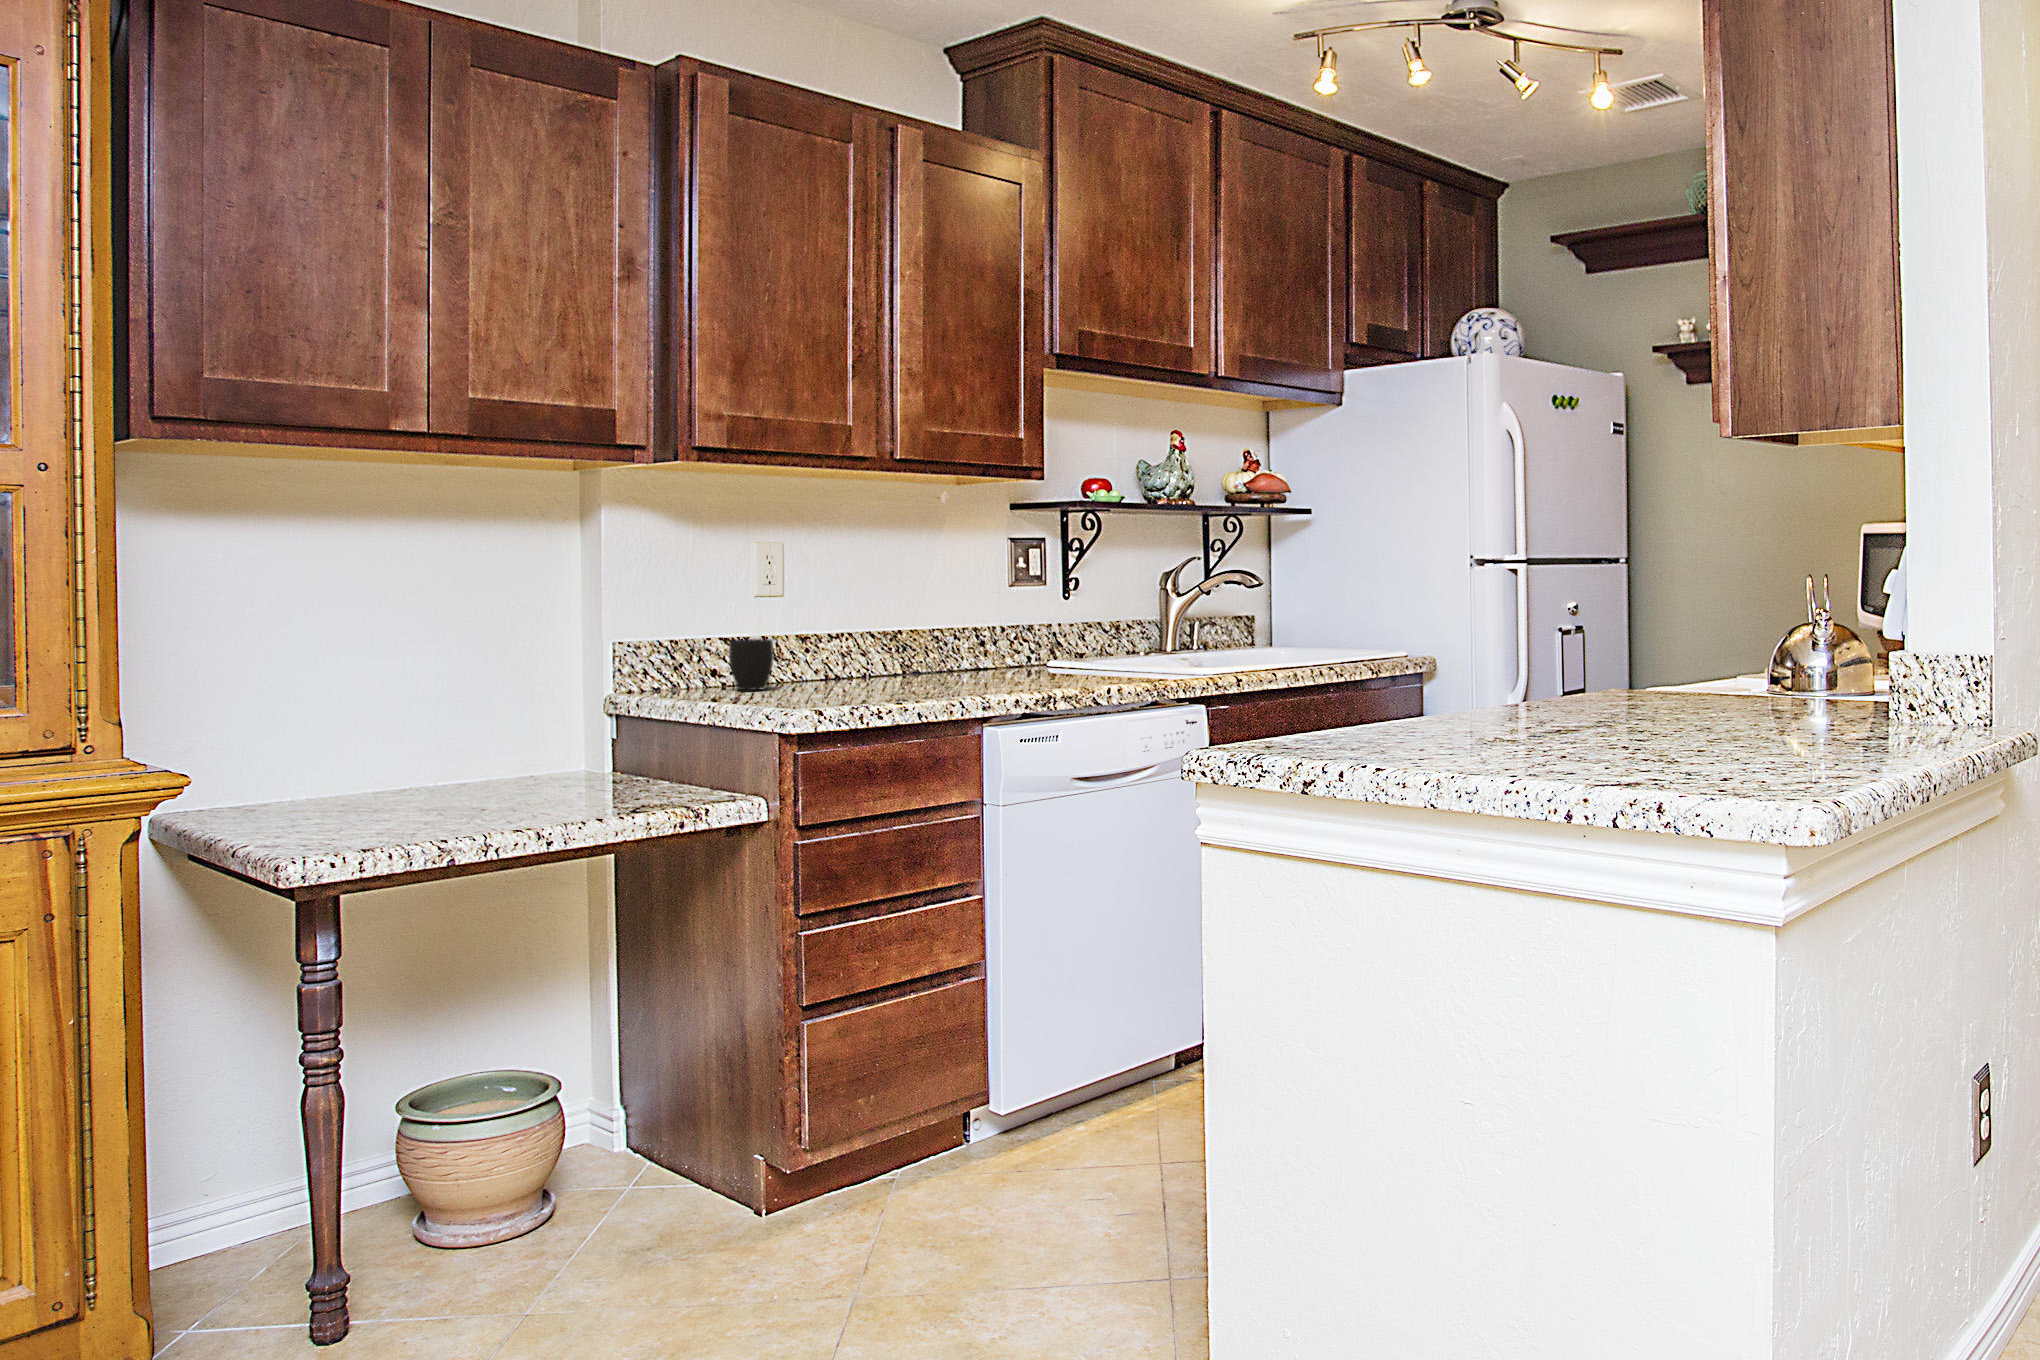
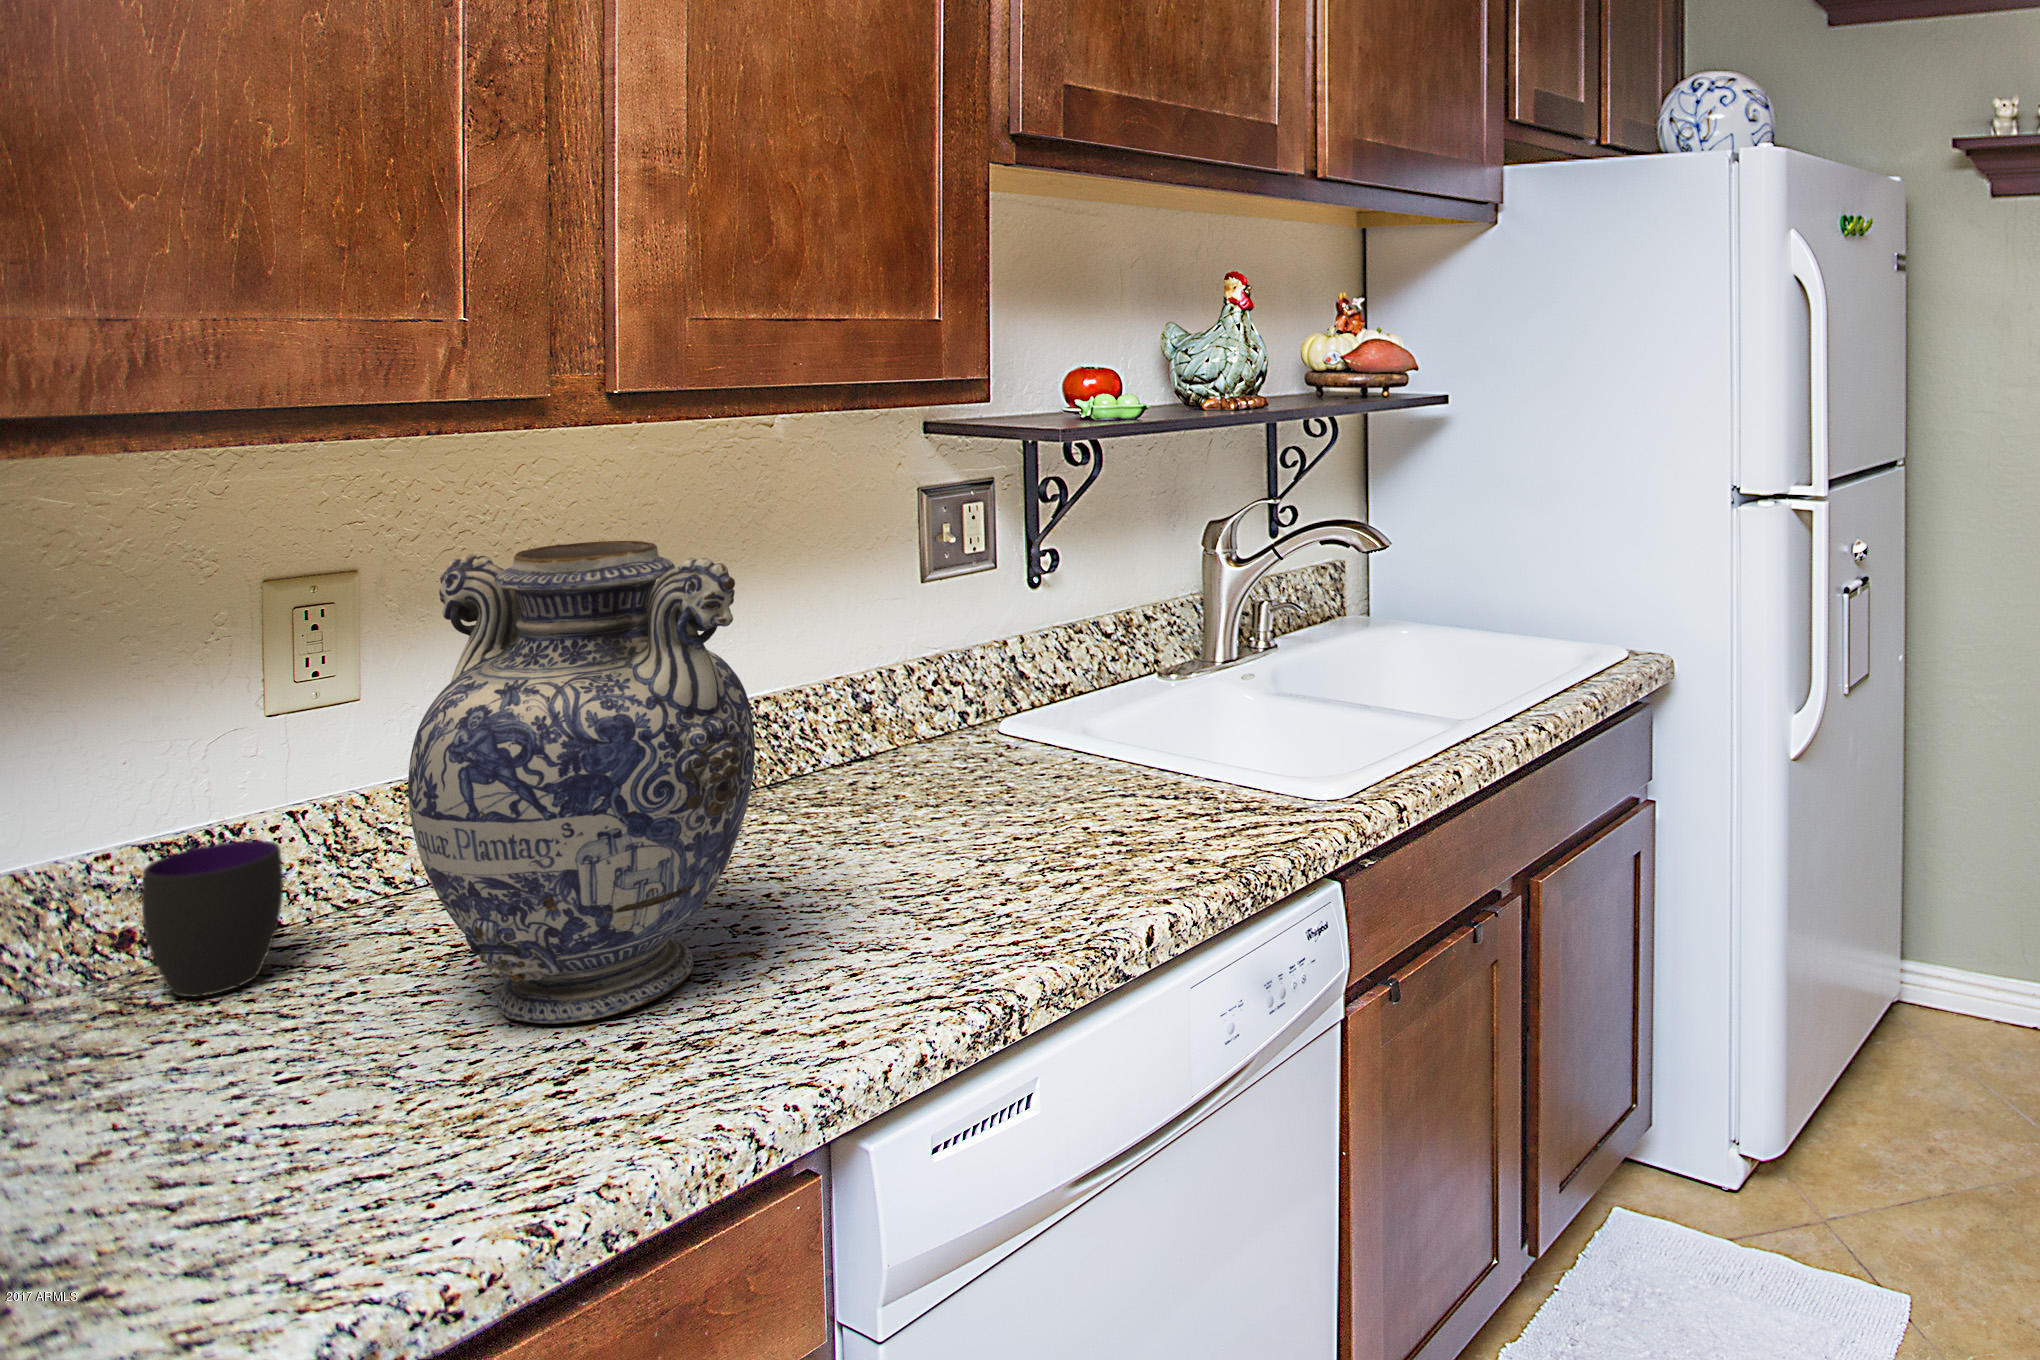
vase: none [830,516,952,695] -> present [408,541,755,1024]

